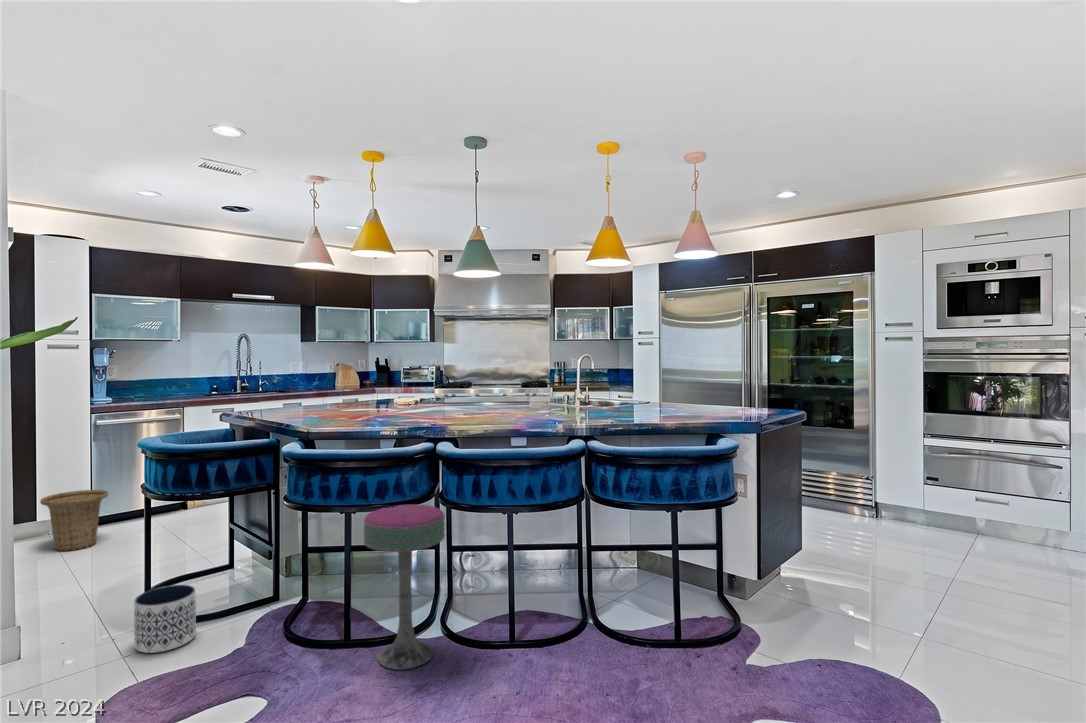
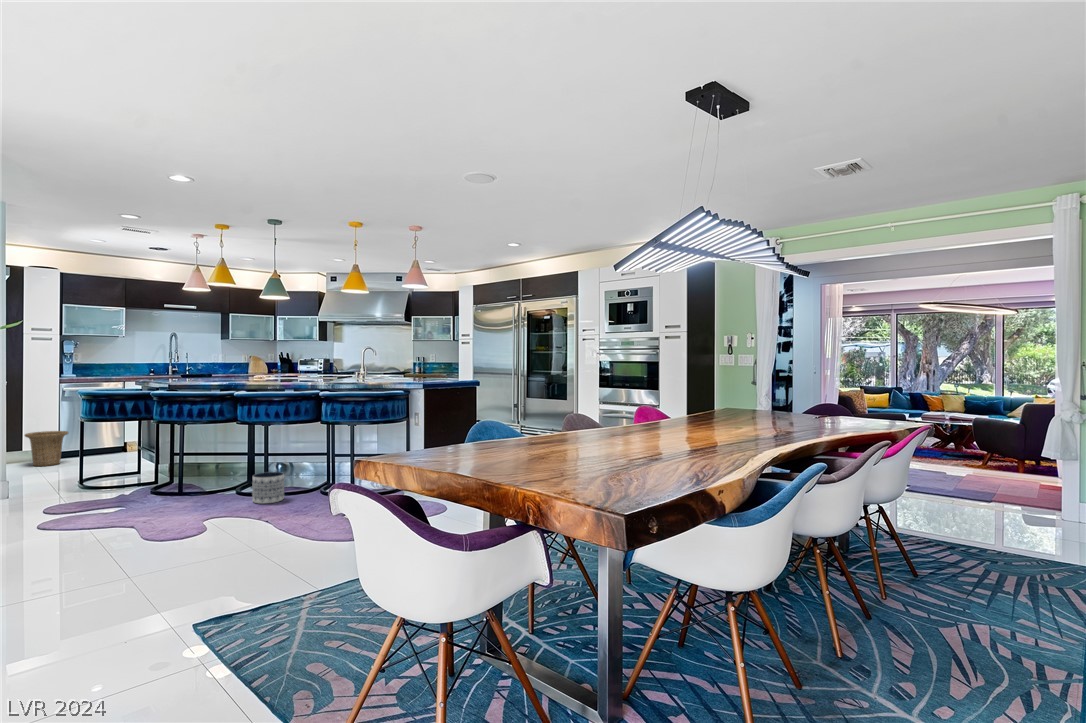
bar stool: present [364,504,445,670] -> none [185,422,232,501]
planter: present [134,585,196,653] -> present [252,472,284,504]

